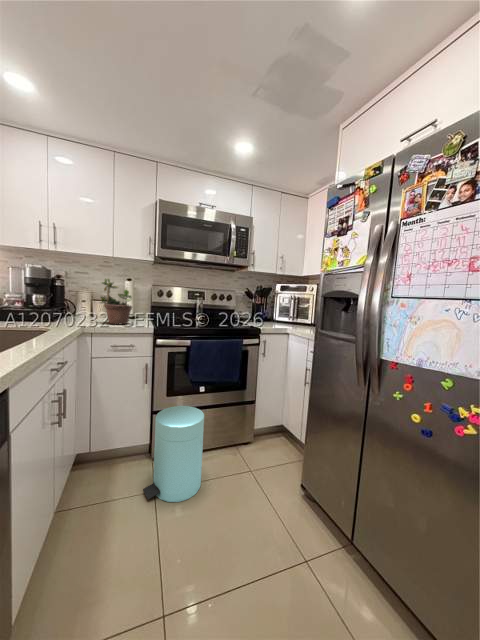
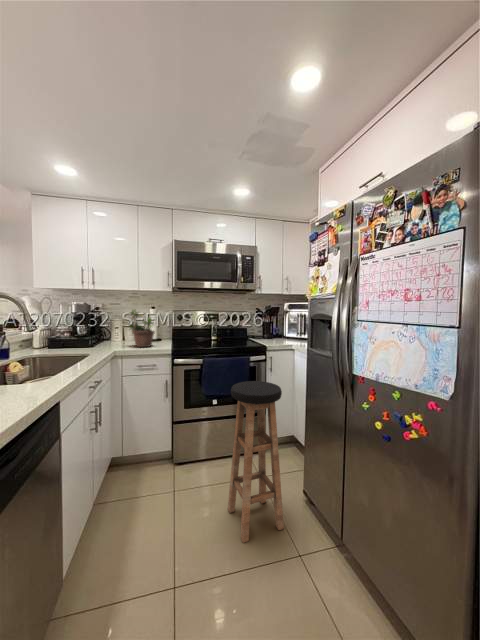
bar stool: none [219,366,289,549] -> present [228,381,284,543]
trash can: present [143,406,204,502] -> none [164,417,215,502]

